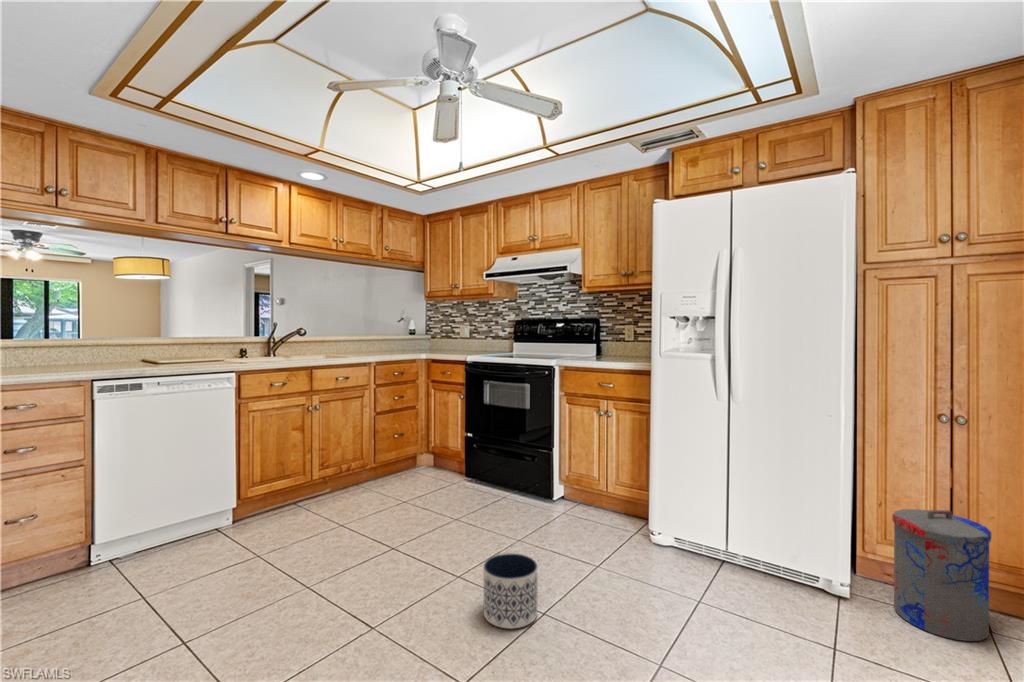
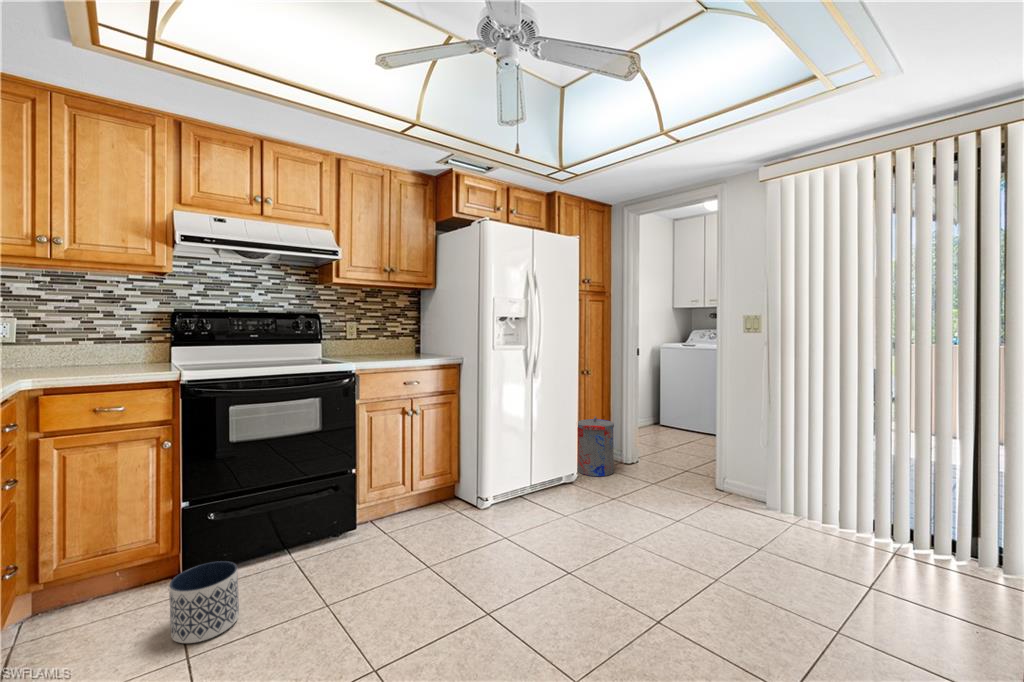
planter: present [483,554,538,629] -> present [169,561,239,643]

